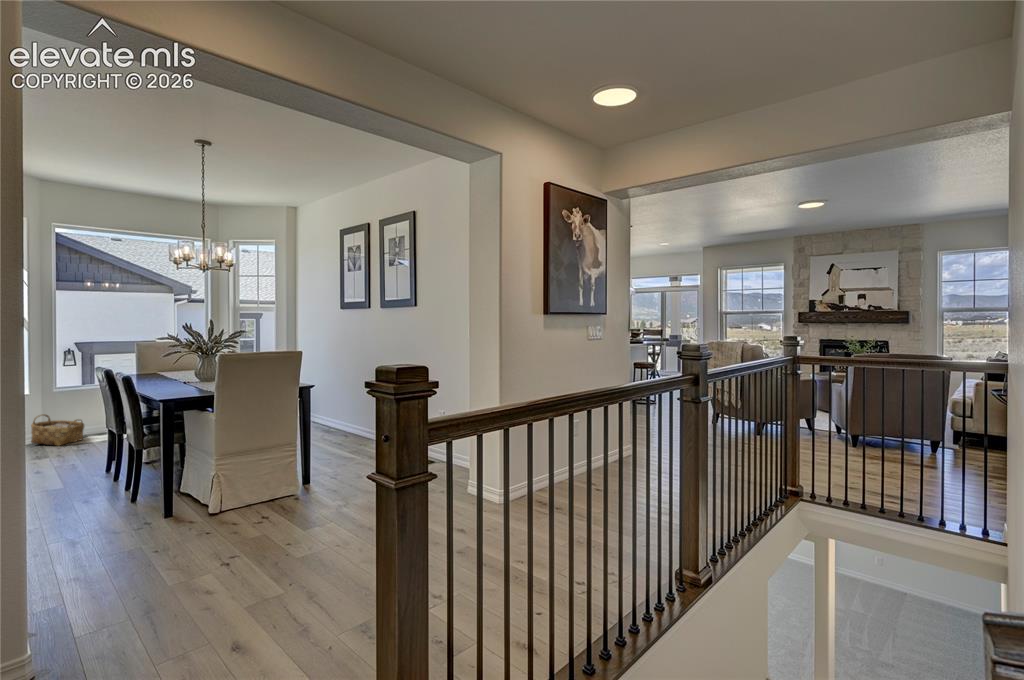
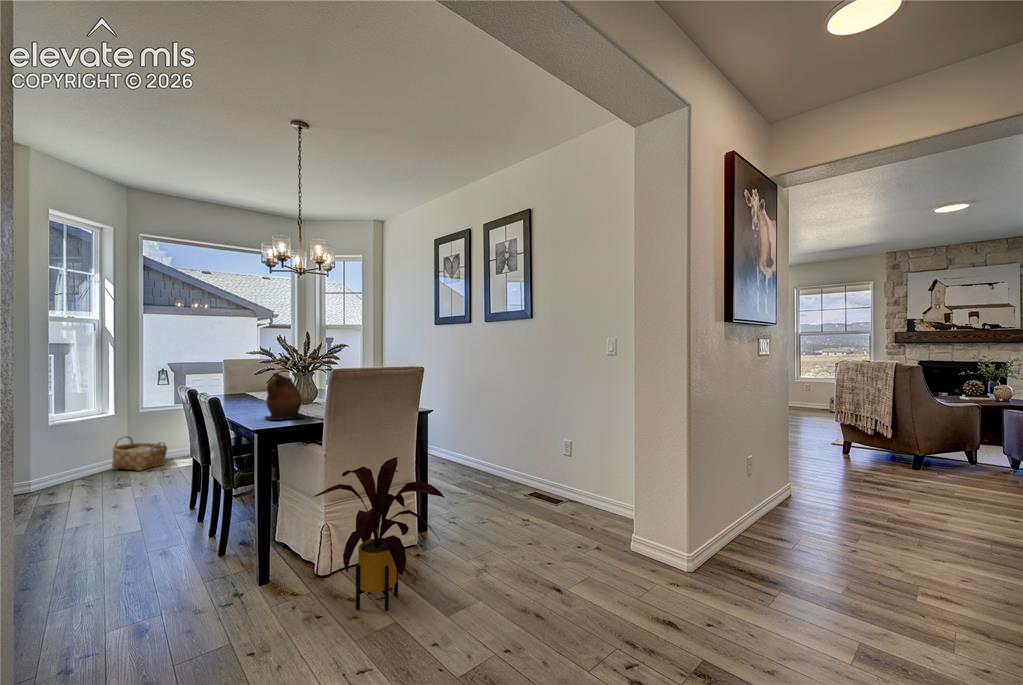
ceramic pitcher: none [167,356,205,394] -> present [265,373,305,420]
house plant: none [203,421,304,531] -> present [314,457,444,611]

